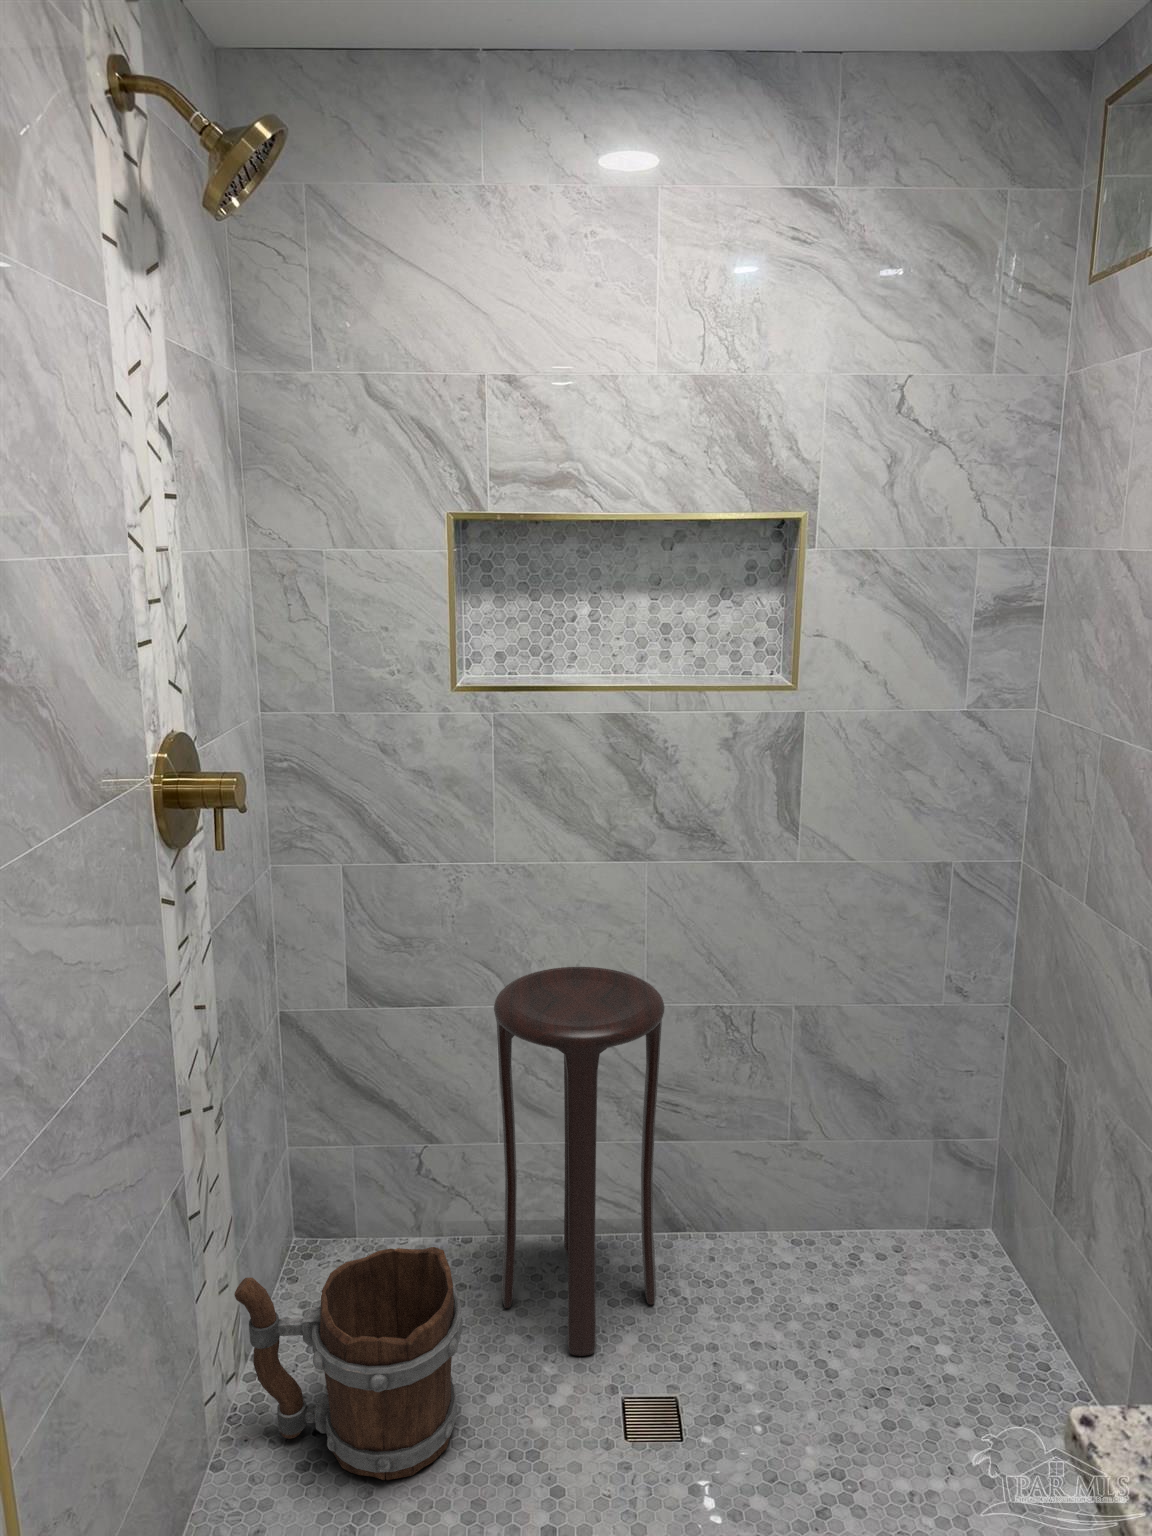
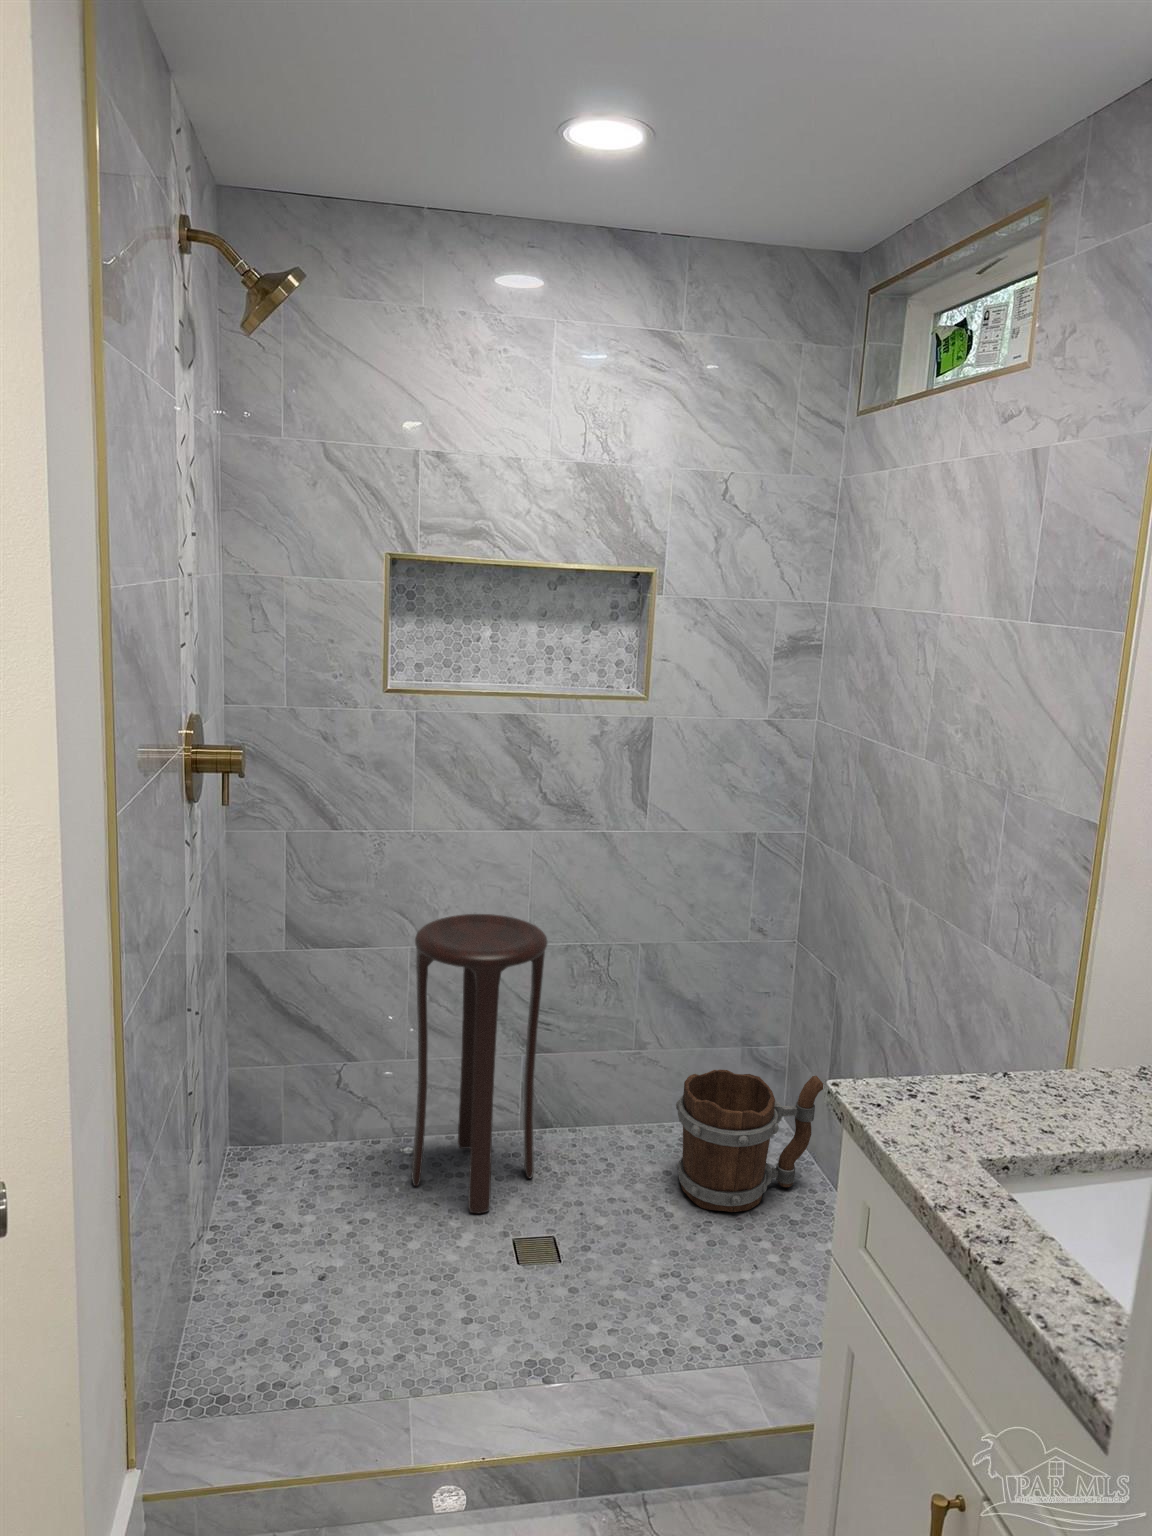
bucket: present [234,1247,462,1480] -> present [676,1070,823,1212]

